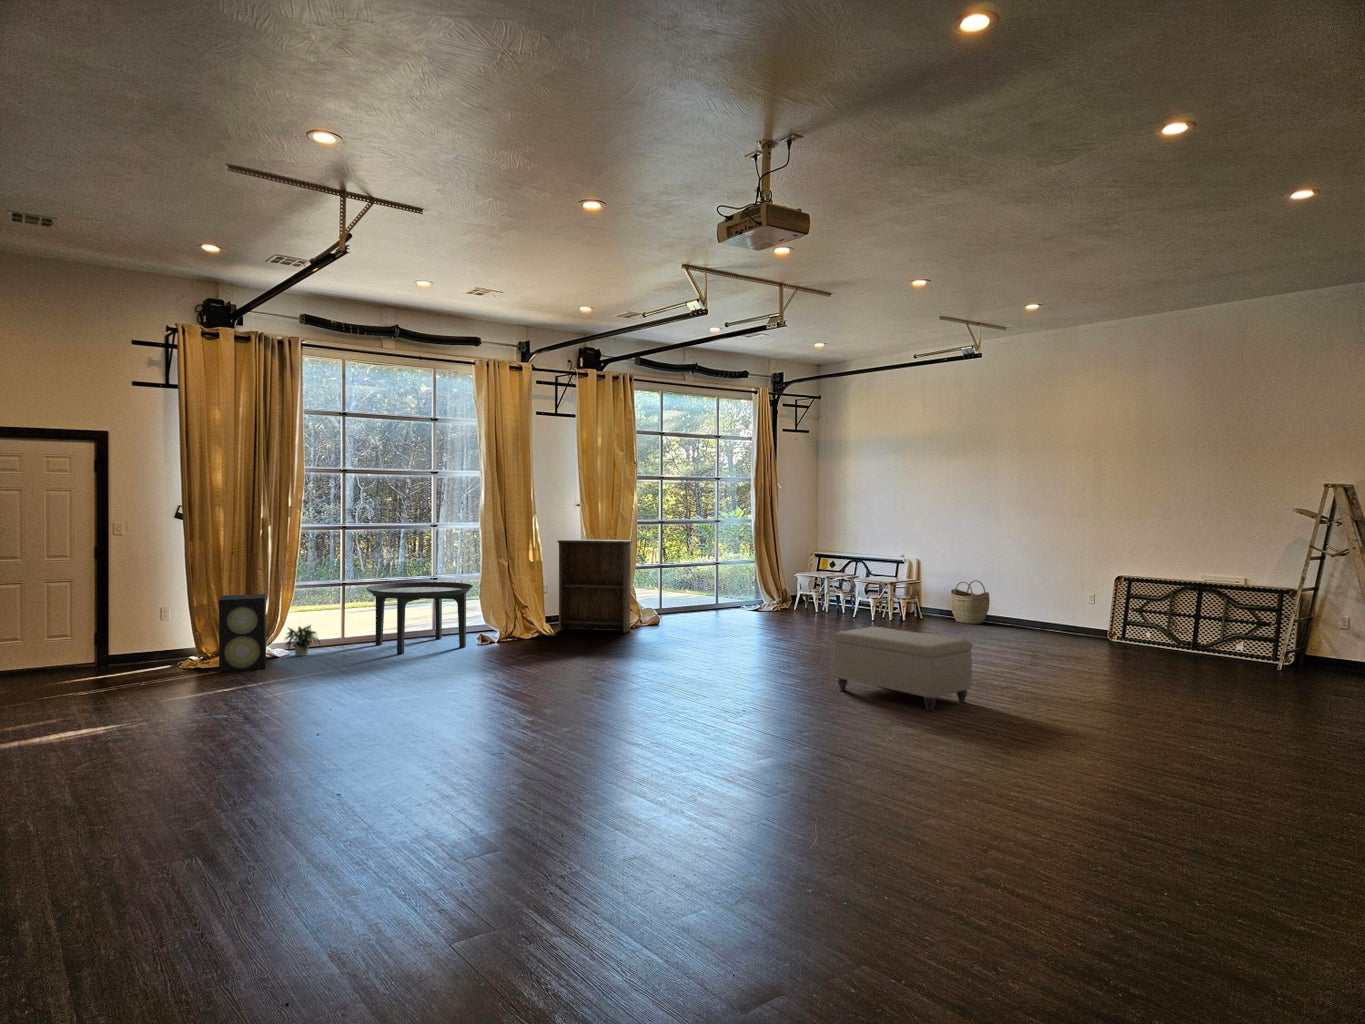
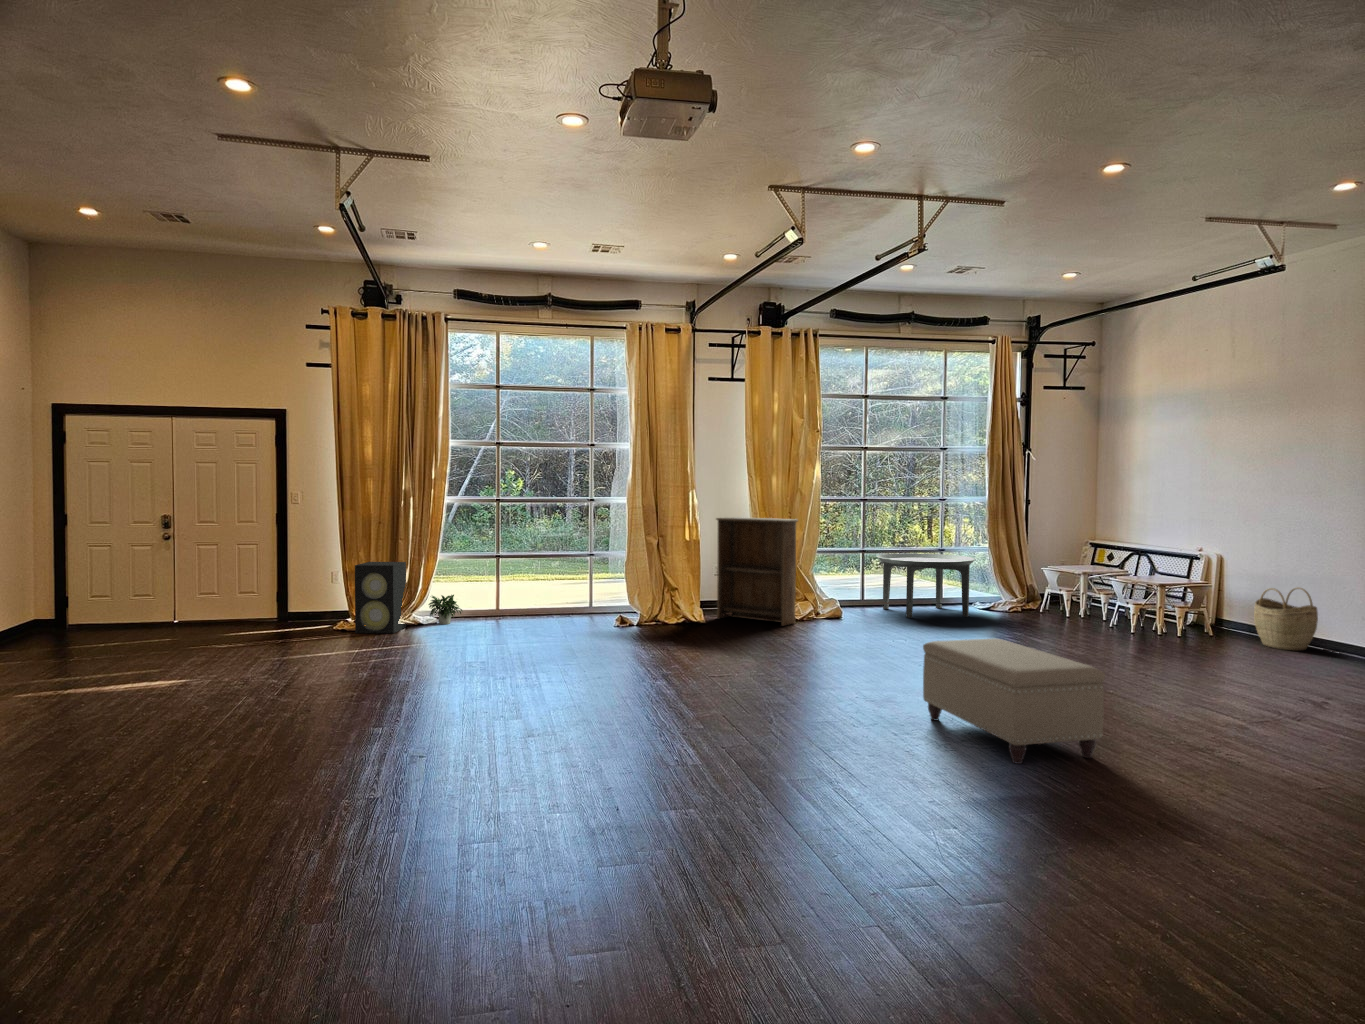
round table: present [366,582,473,654] -> present [877,553,976,618]

